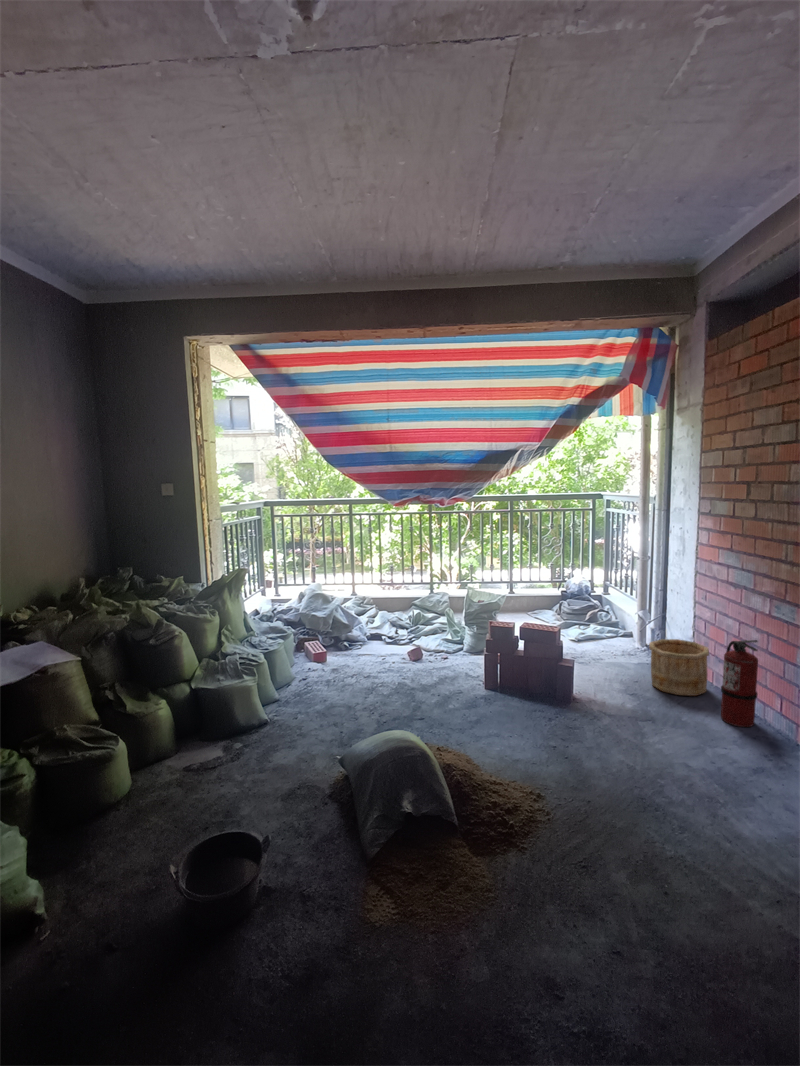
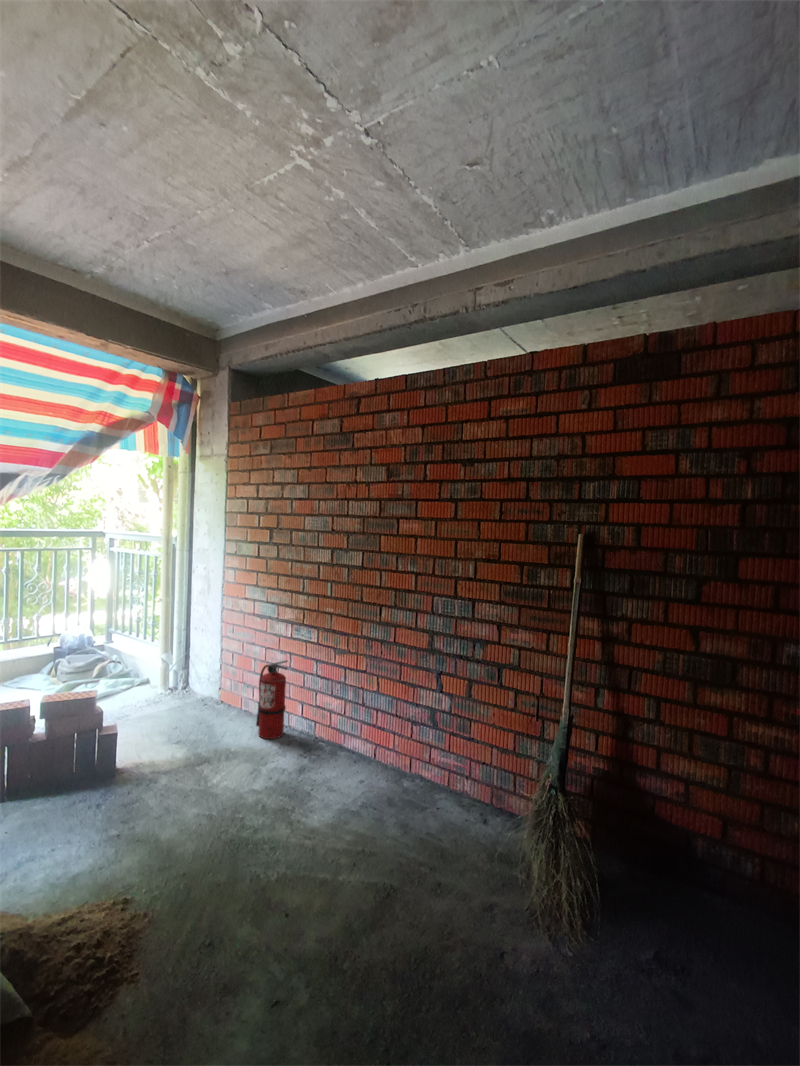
wooden bucket: present [649,639,709,696] -> none [186,674,241,728]

